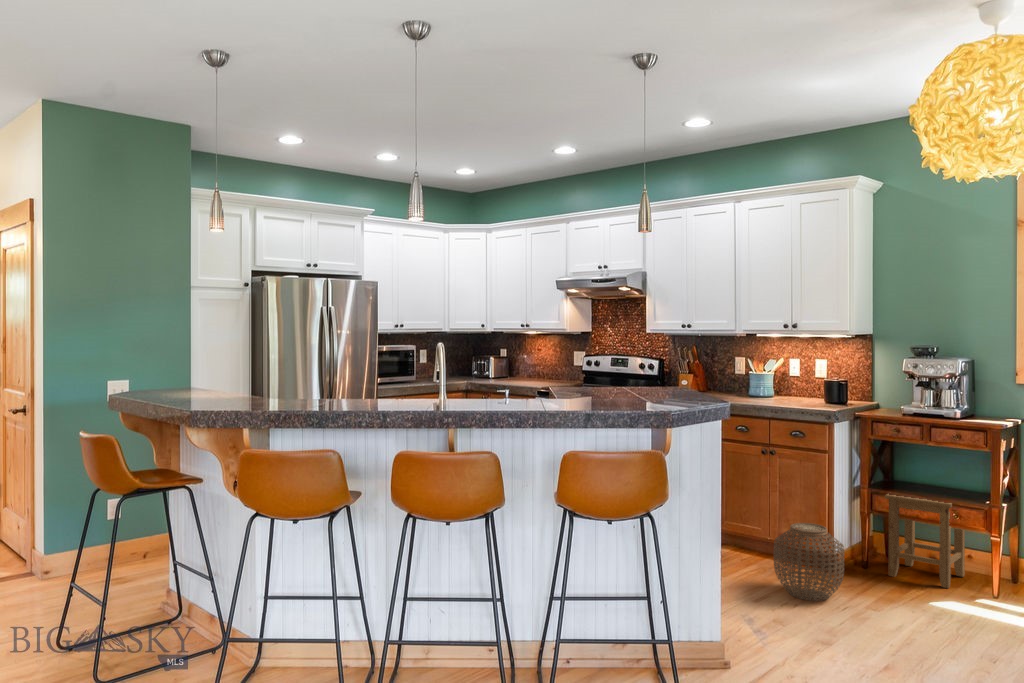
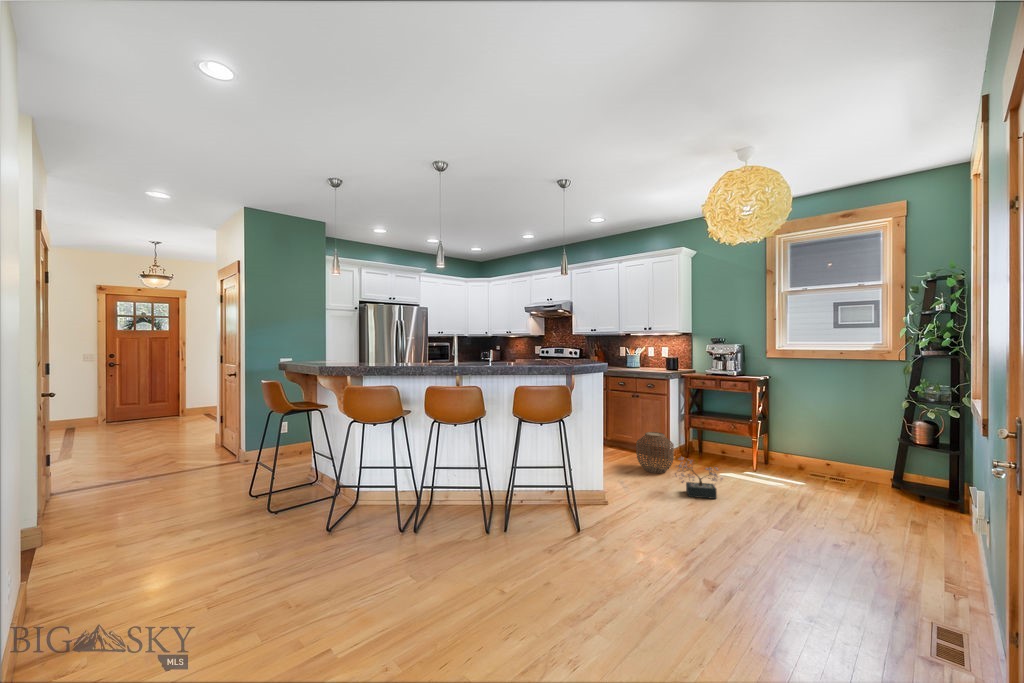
stool: present [885,494,965,588] -> none [697,414,742,467]
decorative plant: none [852,575,945,657] -> present [675,457,723,499]

